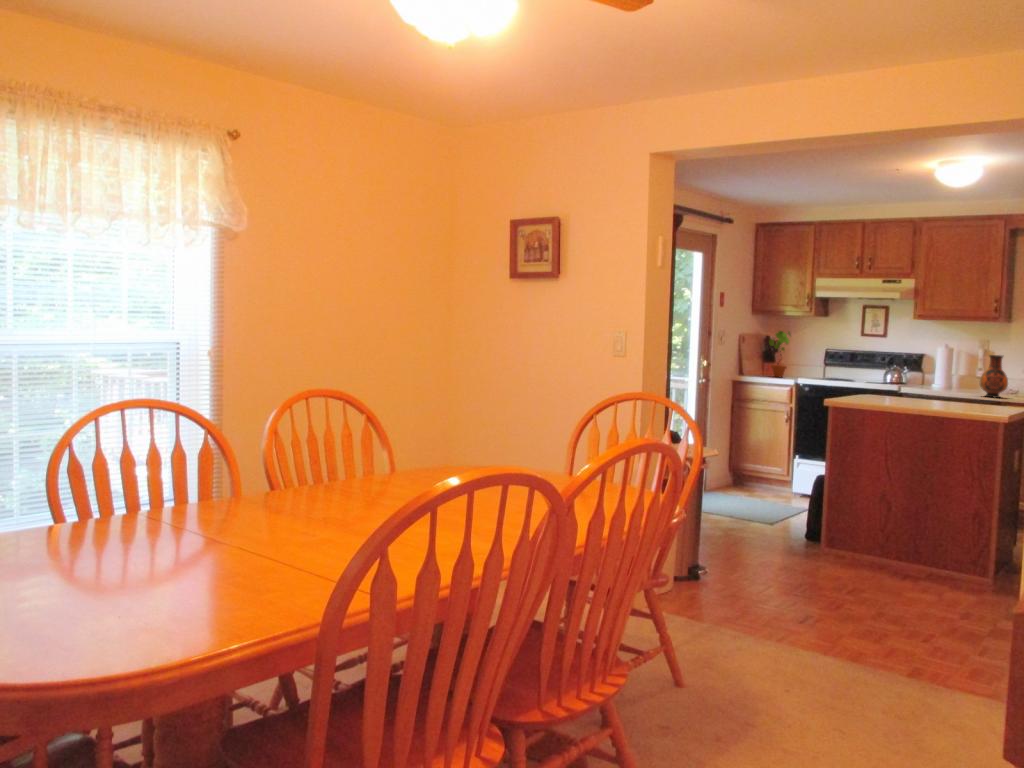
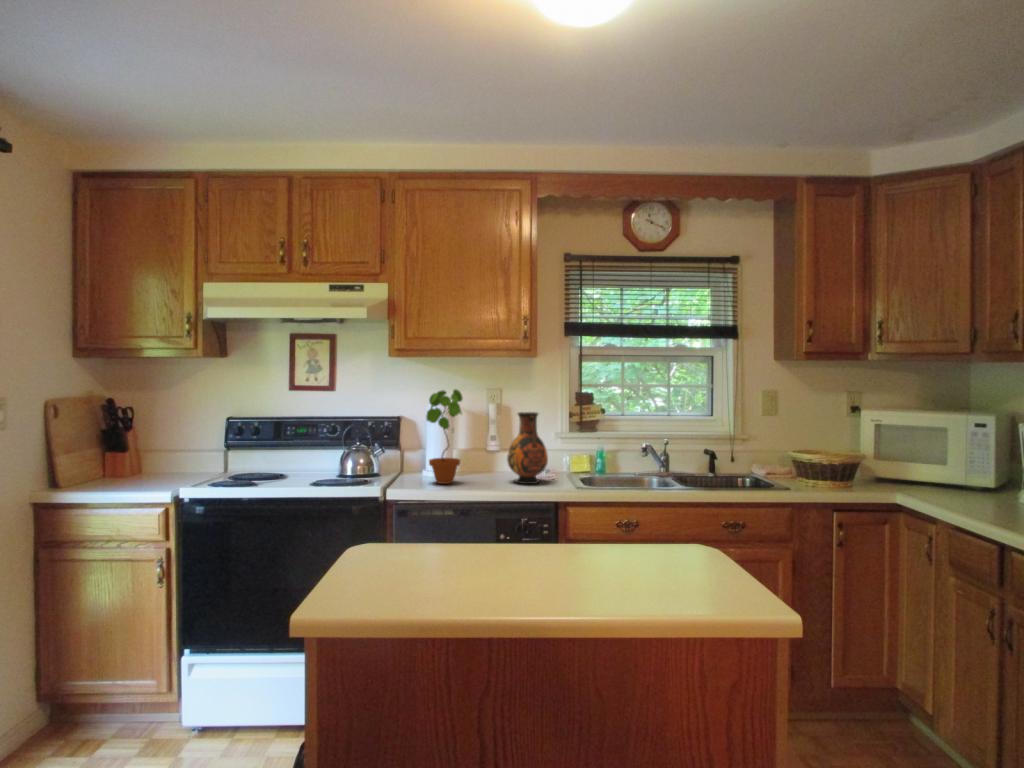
potted plant: present [769,331,791,377] -> present [426,389,462,484]

